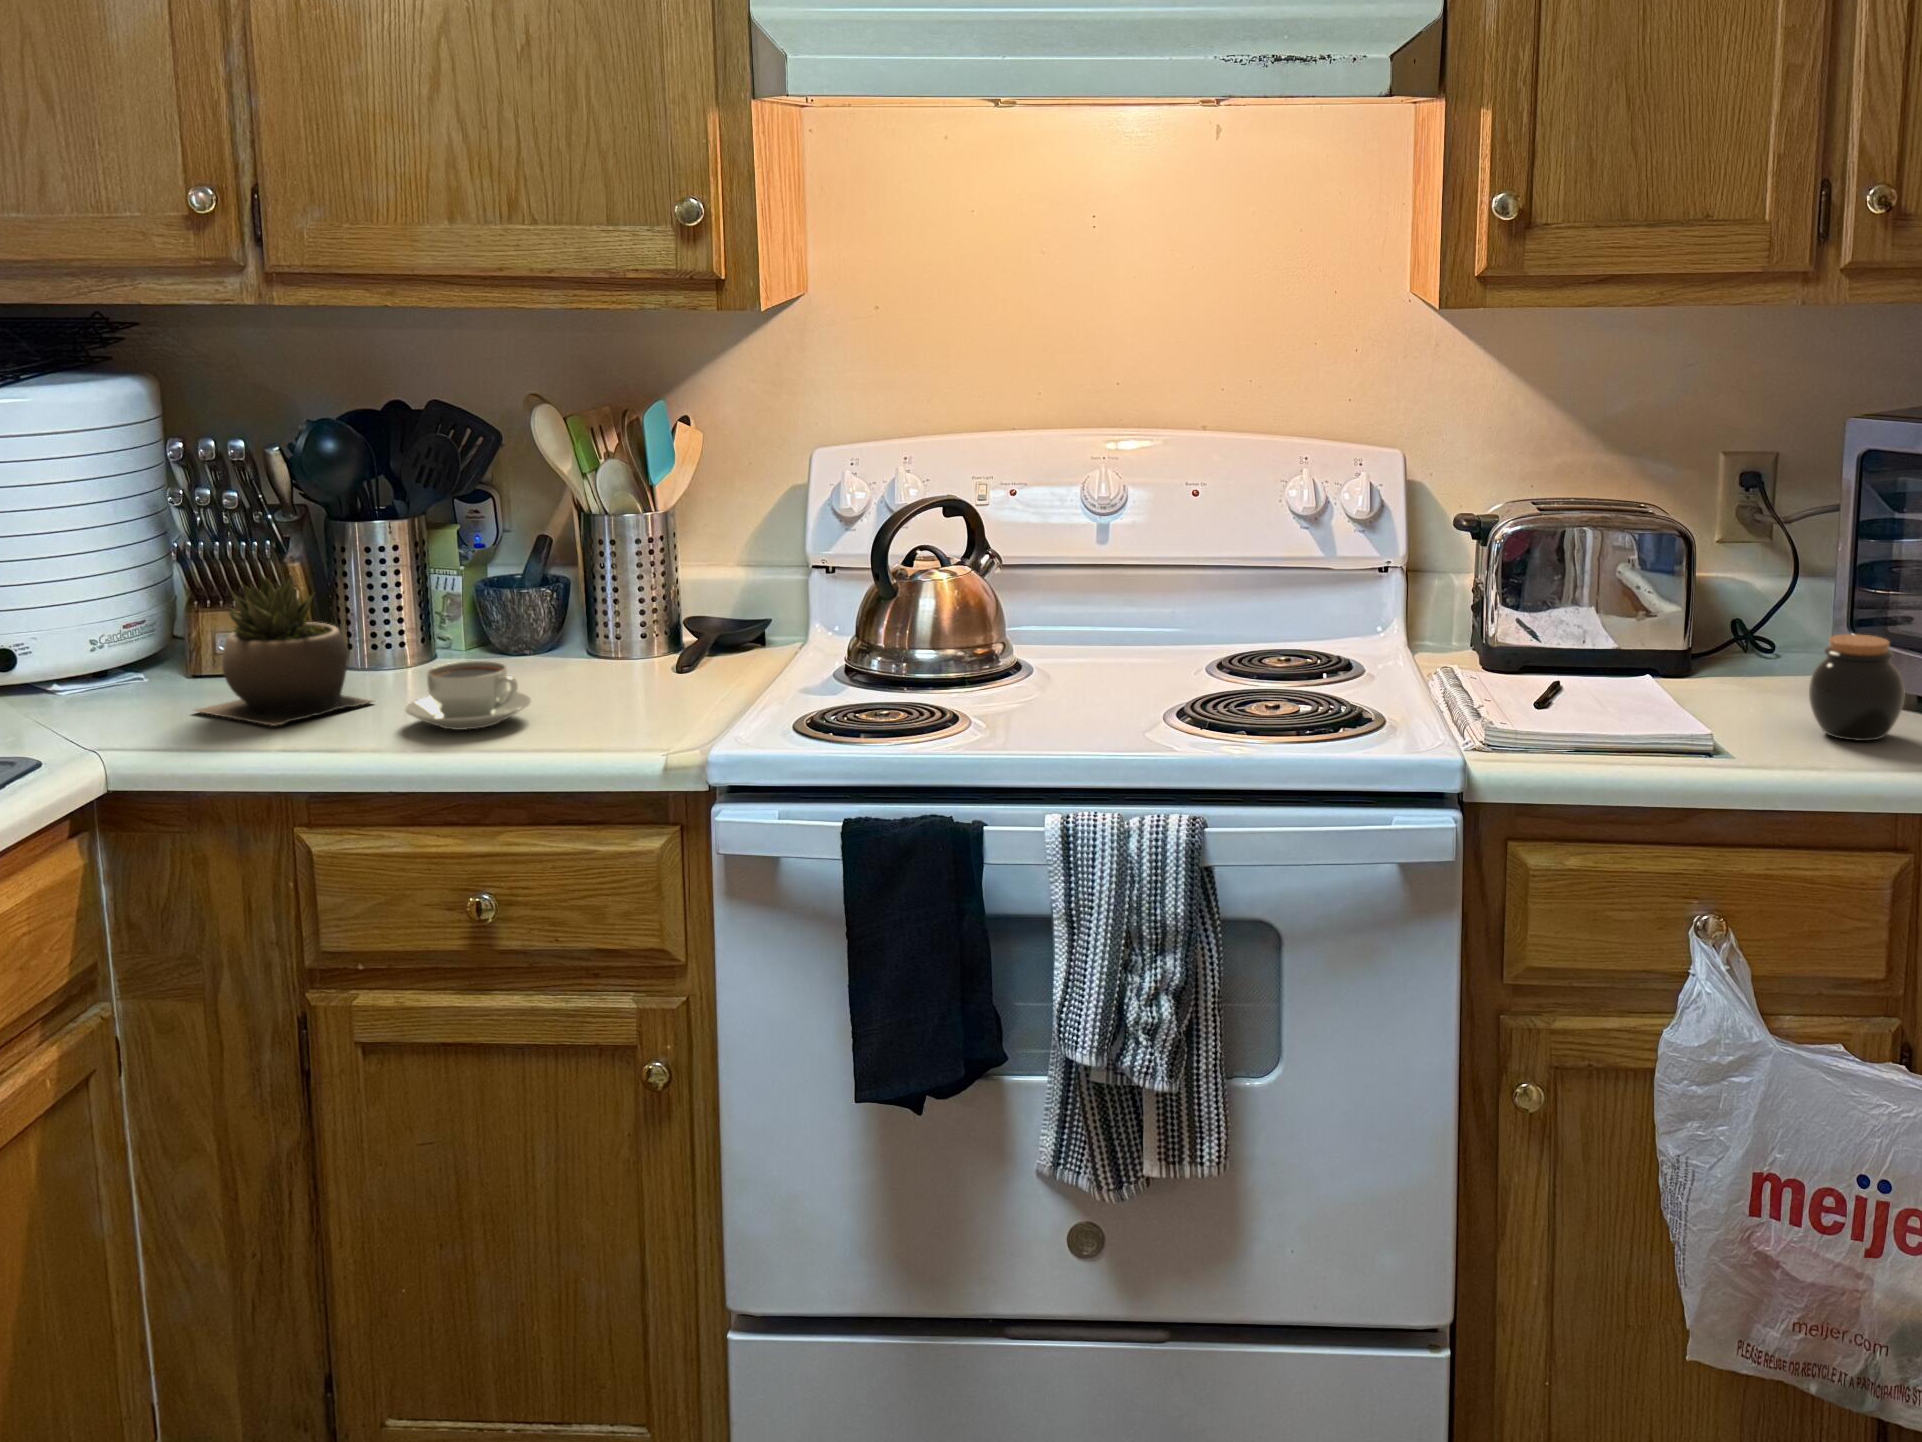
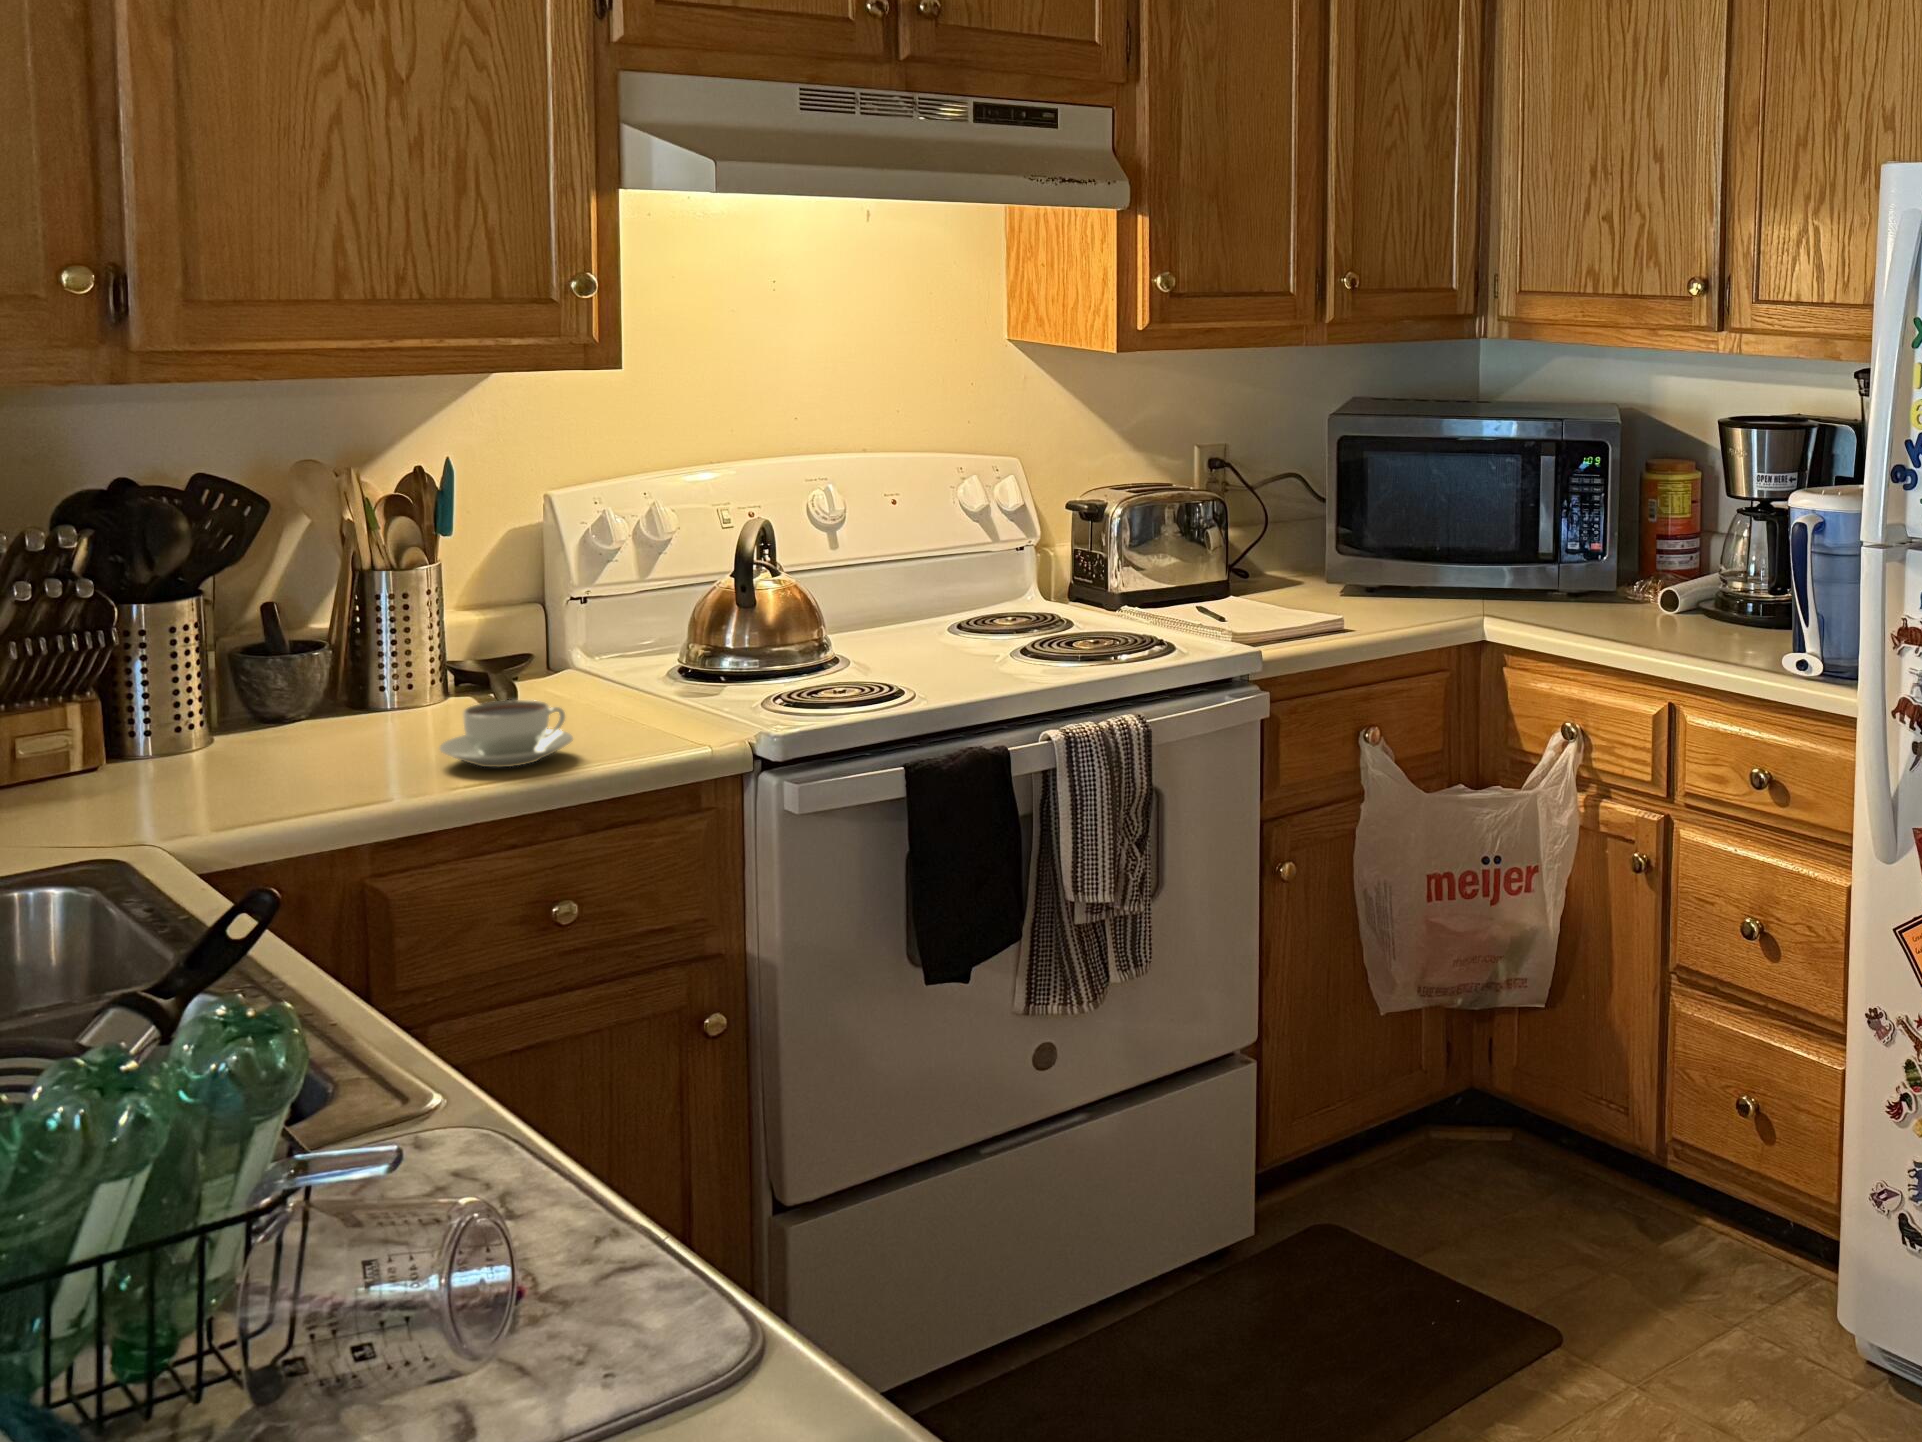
succulent plant: present [195,575,375,726] -> none [152,641,341,810]
jar: present [1809,634,1904,741] -> none [1363,550,1417,613]

